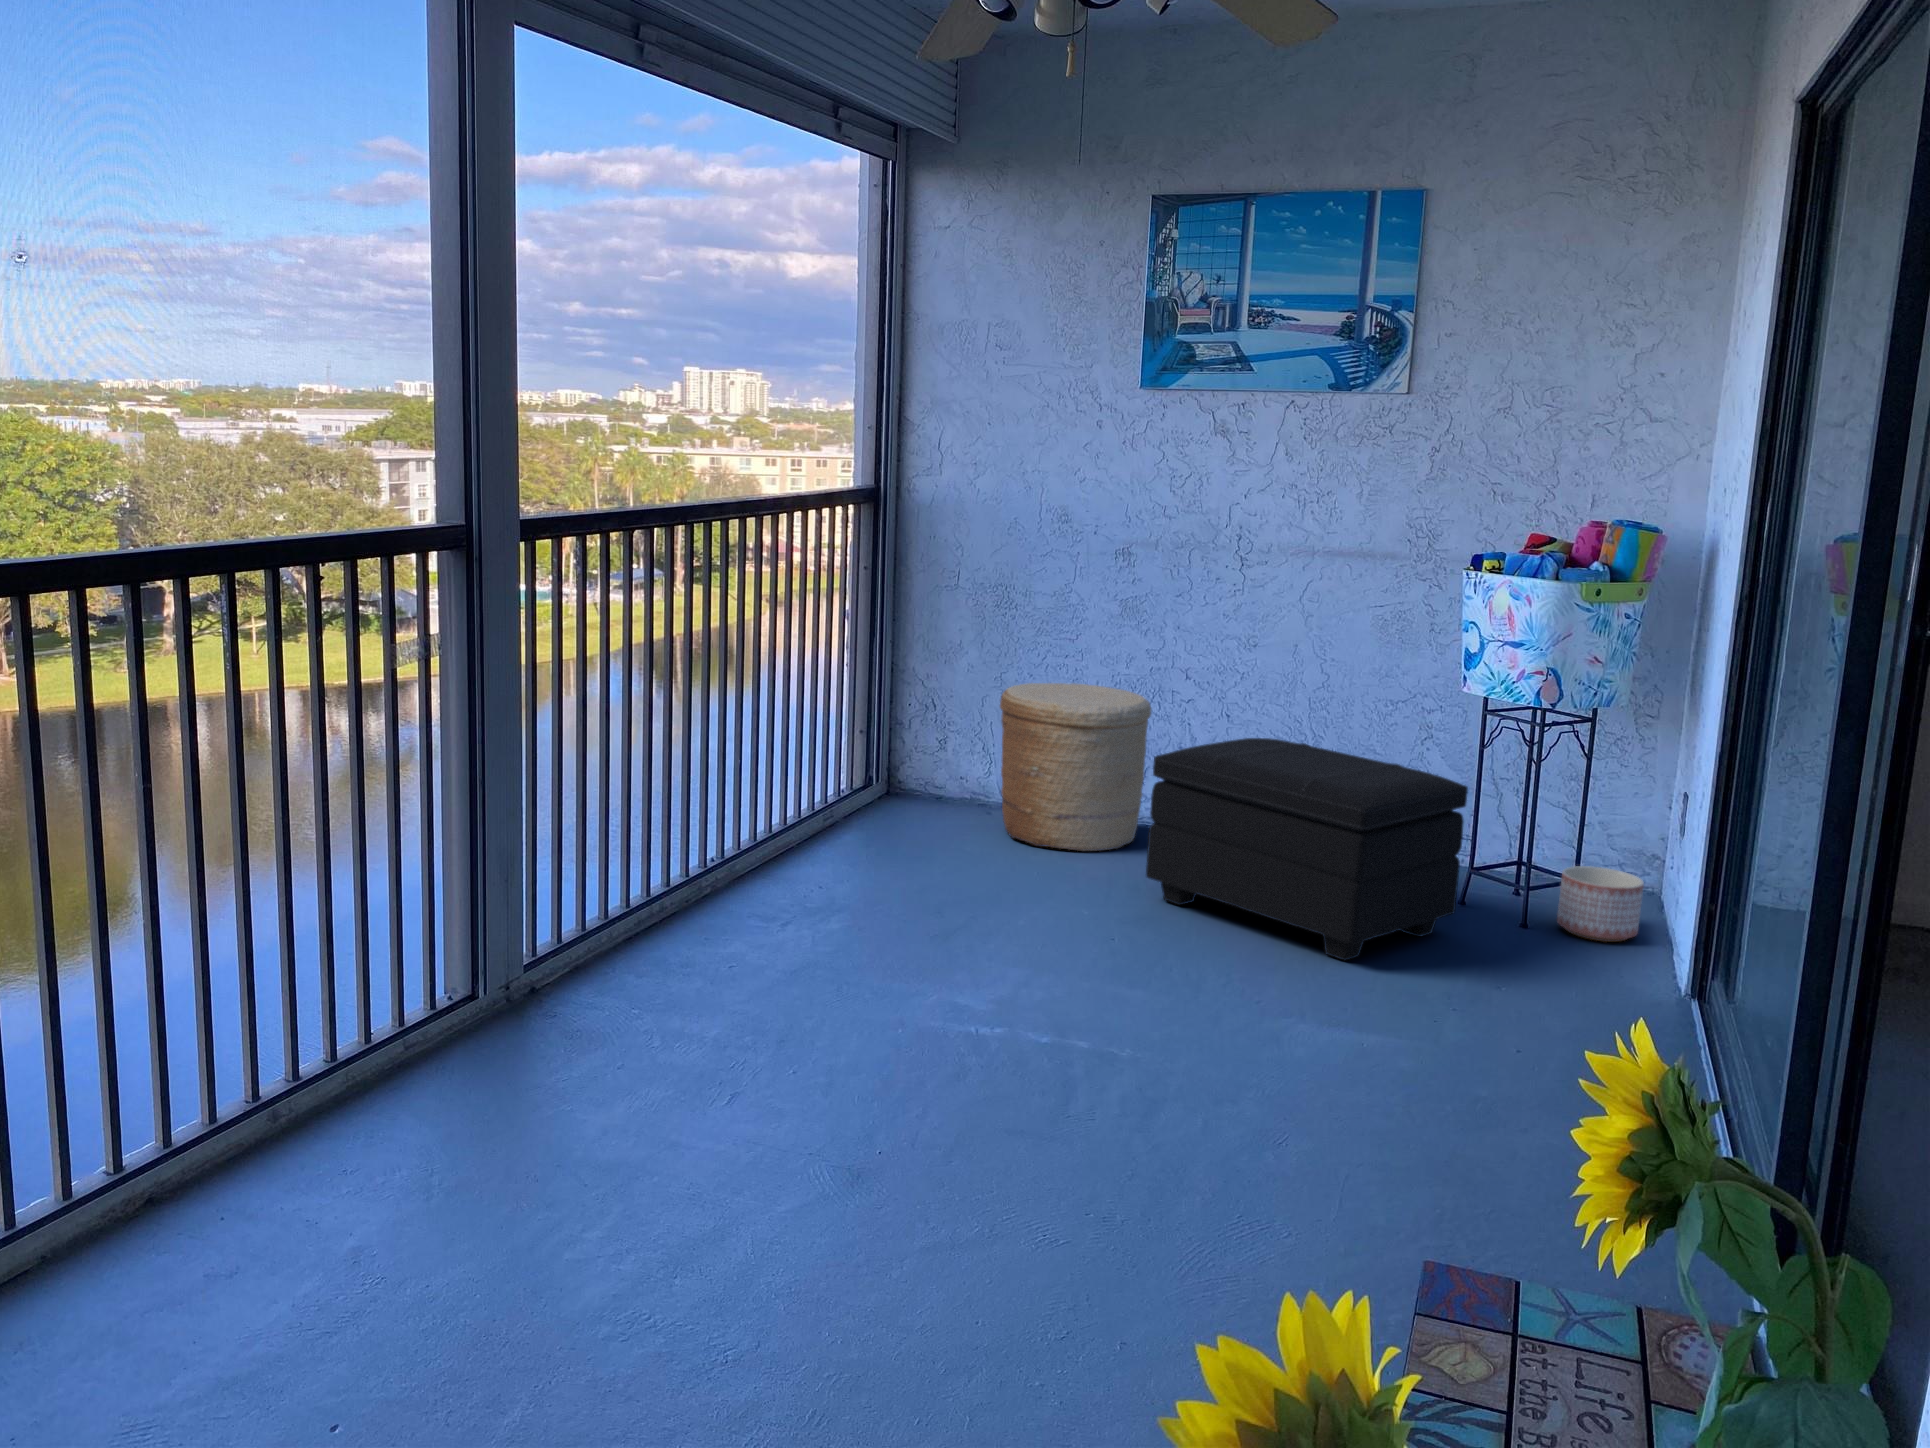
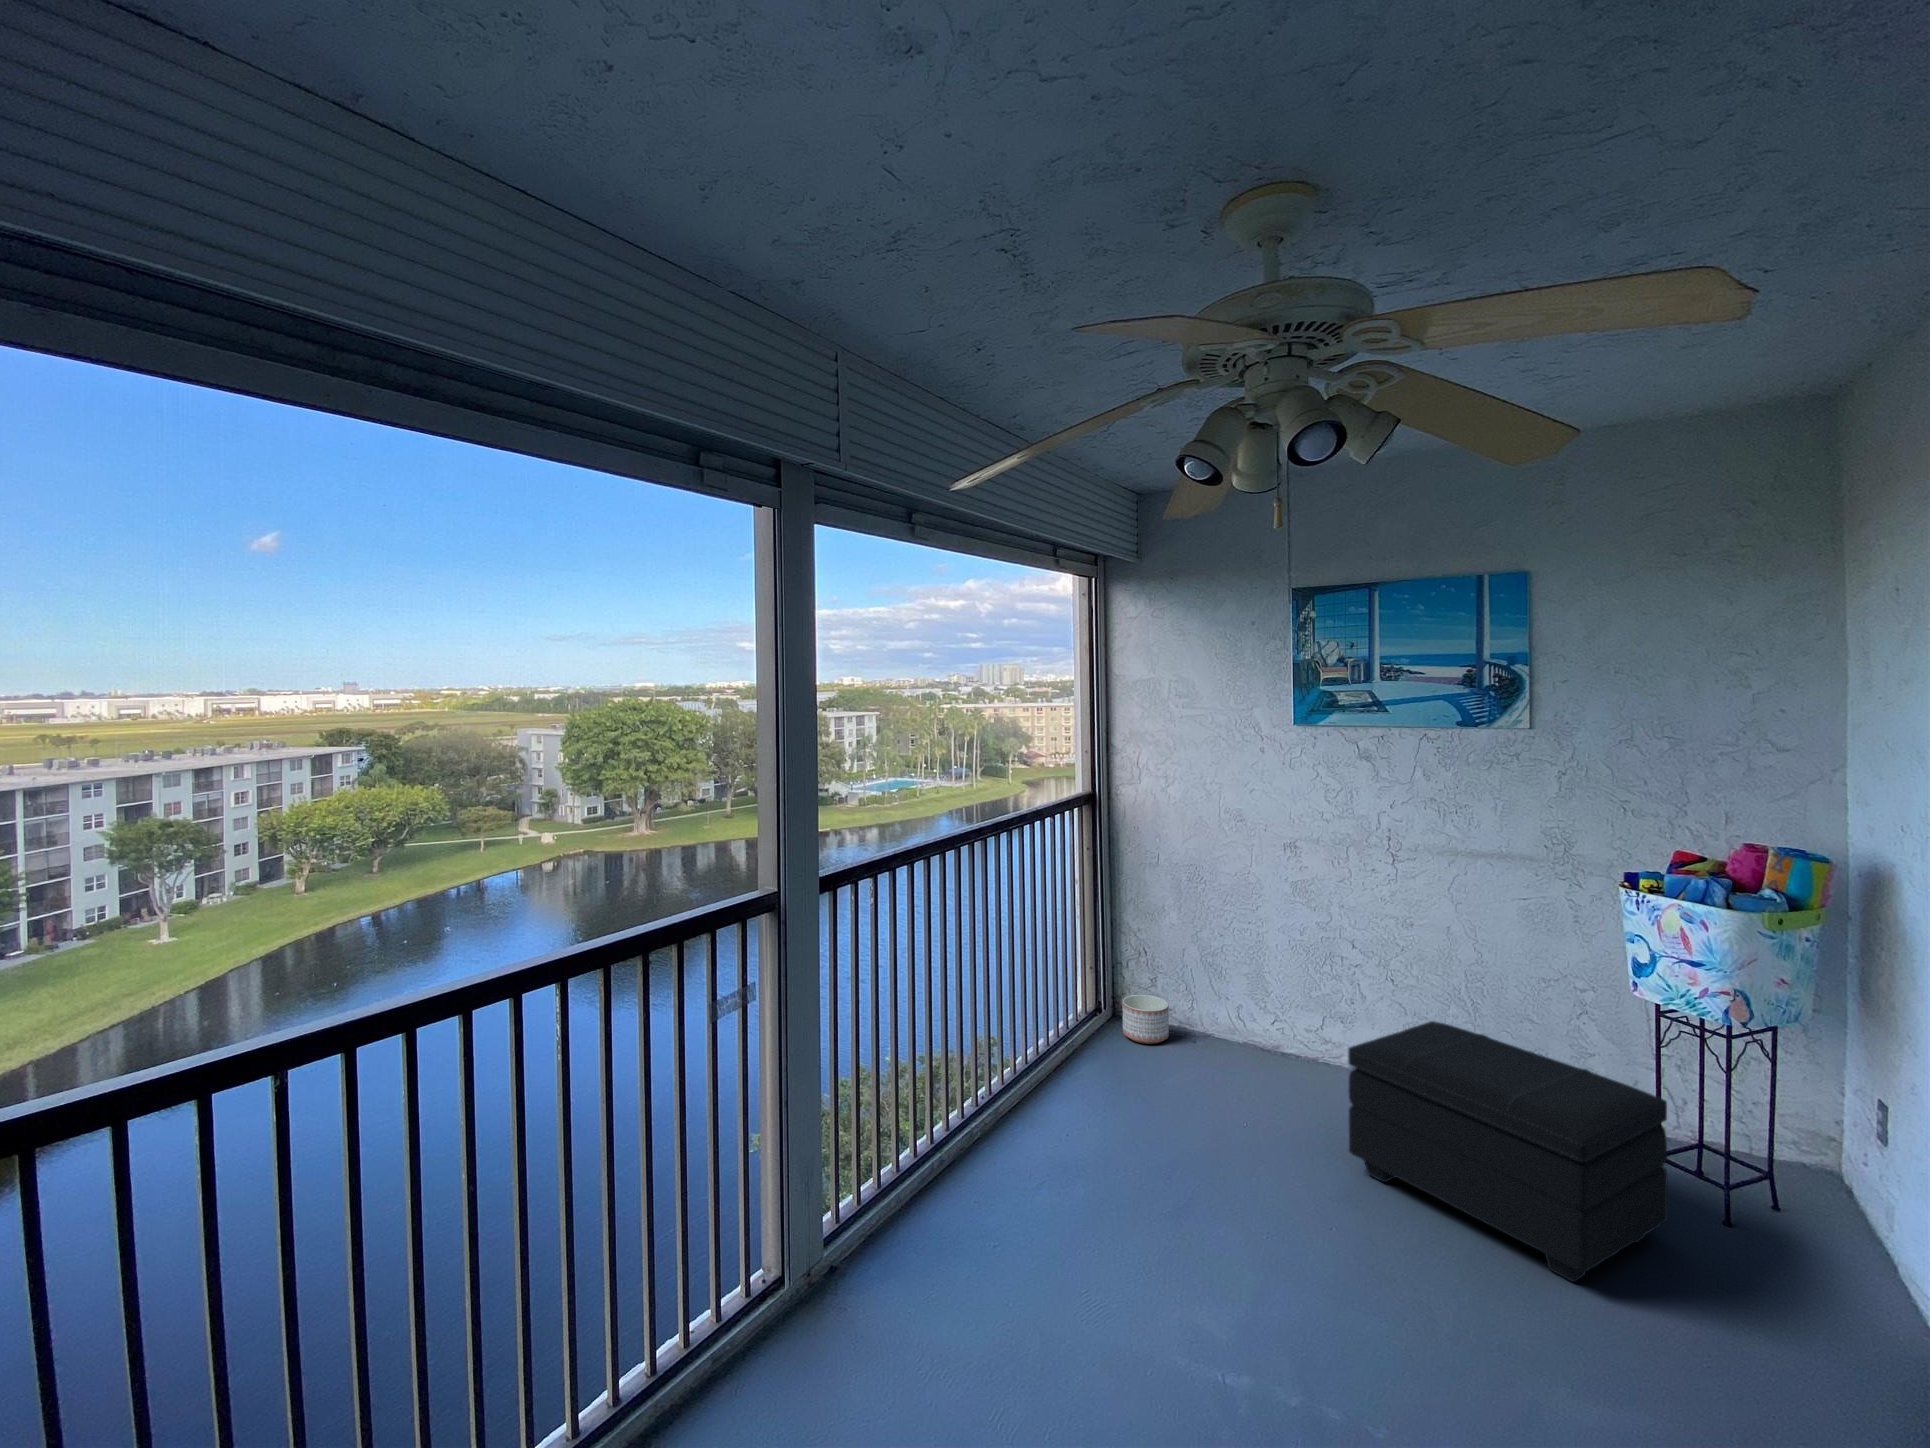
woven basket: present [1000,683,1152,851] -> none [1201,949,1327,1101]
planter: present [1557,866,1644,942] -> present [1123,995,1169,1044]

